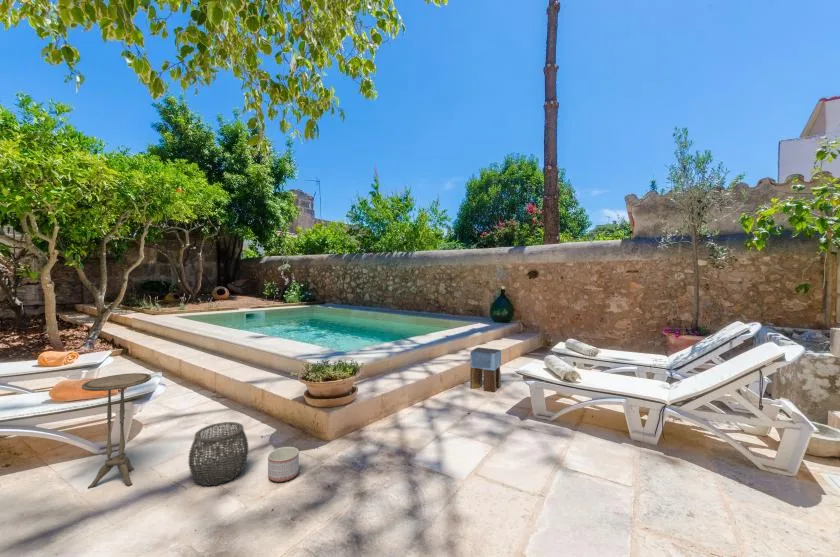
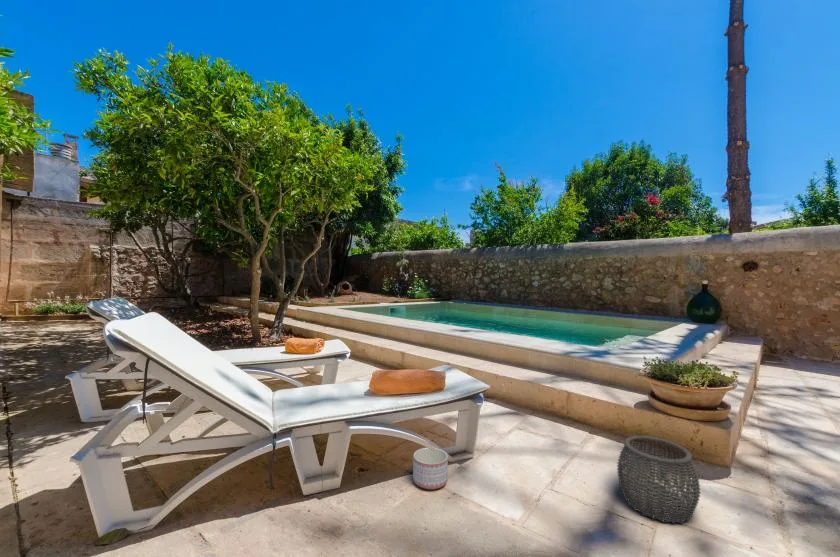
stool: present [470,348,501,392] -> none [770,351,822,409]
side table: present [82,373,151,488] -> none [499,367,570,514]
planter: present [268,447,299,482] -> present [413,448,448,490]

